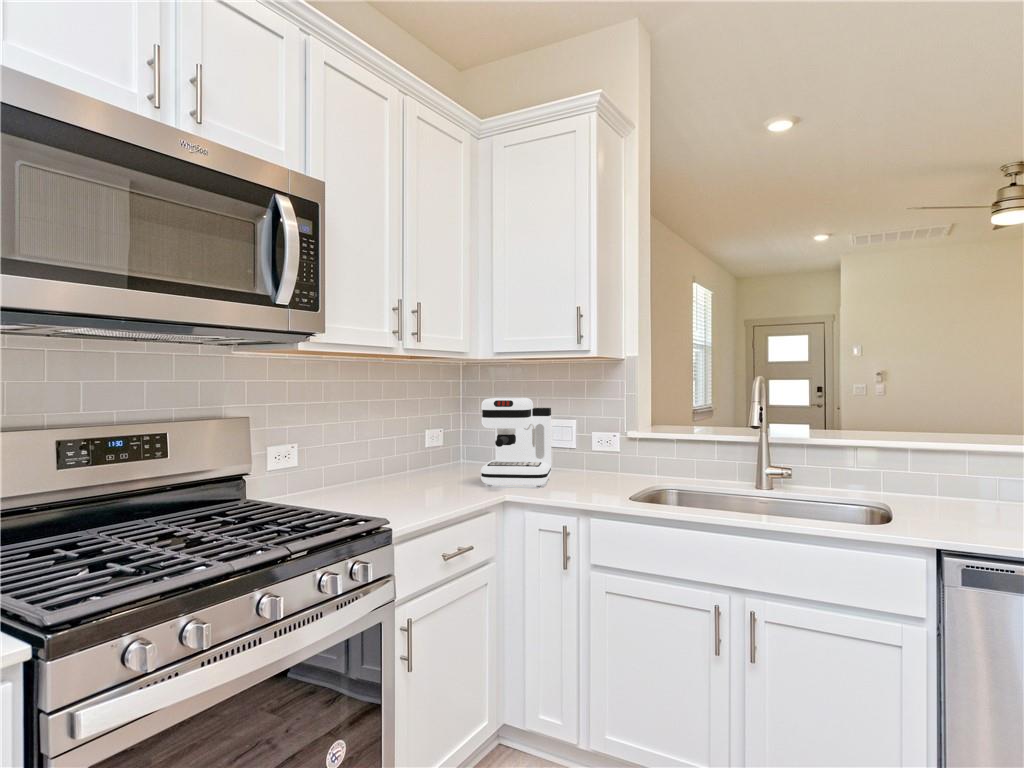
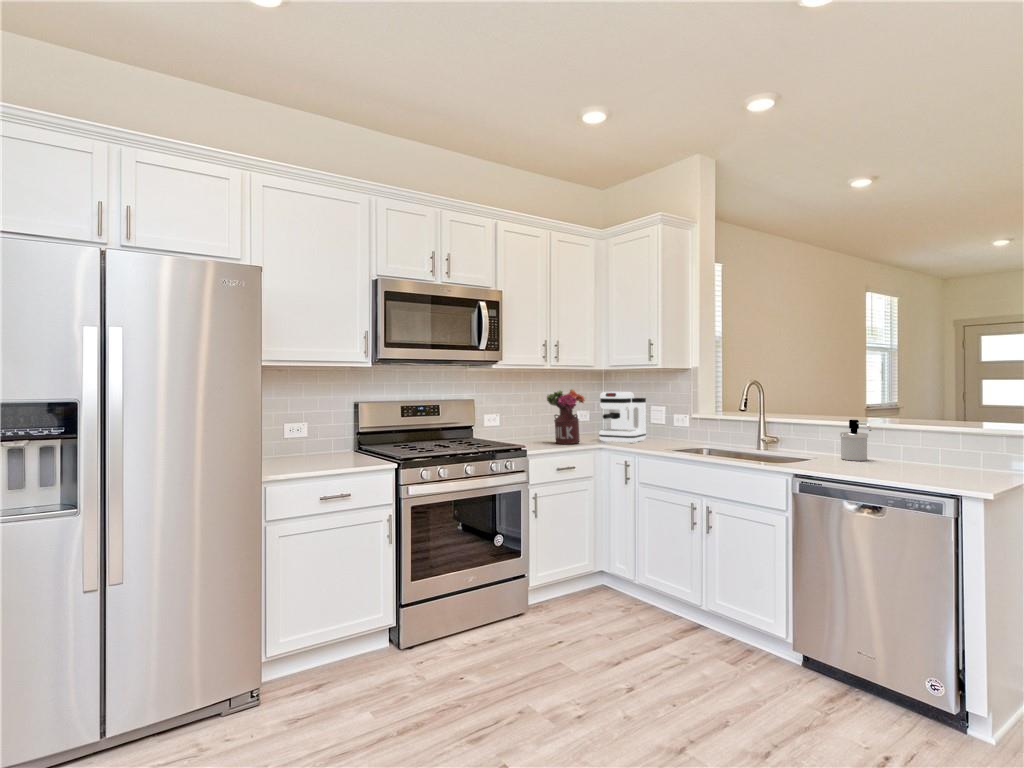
flower arrangement: none [393,394,466,498] -> present [547,389,585,444]
soap dispenser: none [896,440,964,506] -> present [840,420,871,461]

